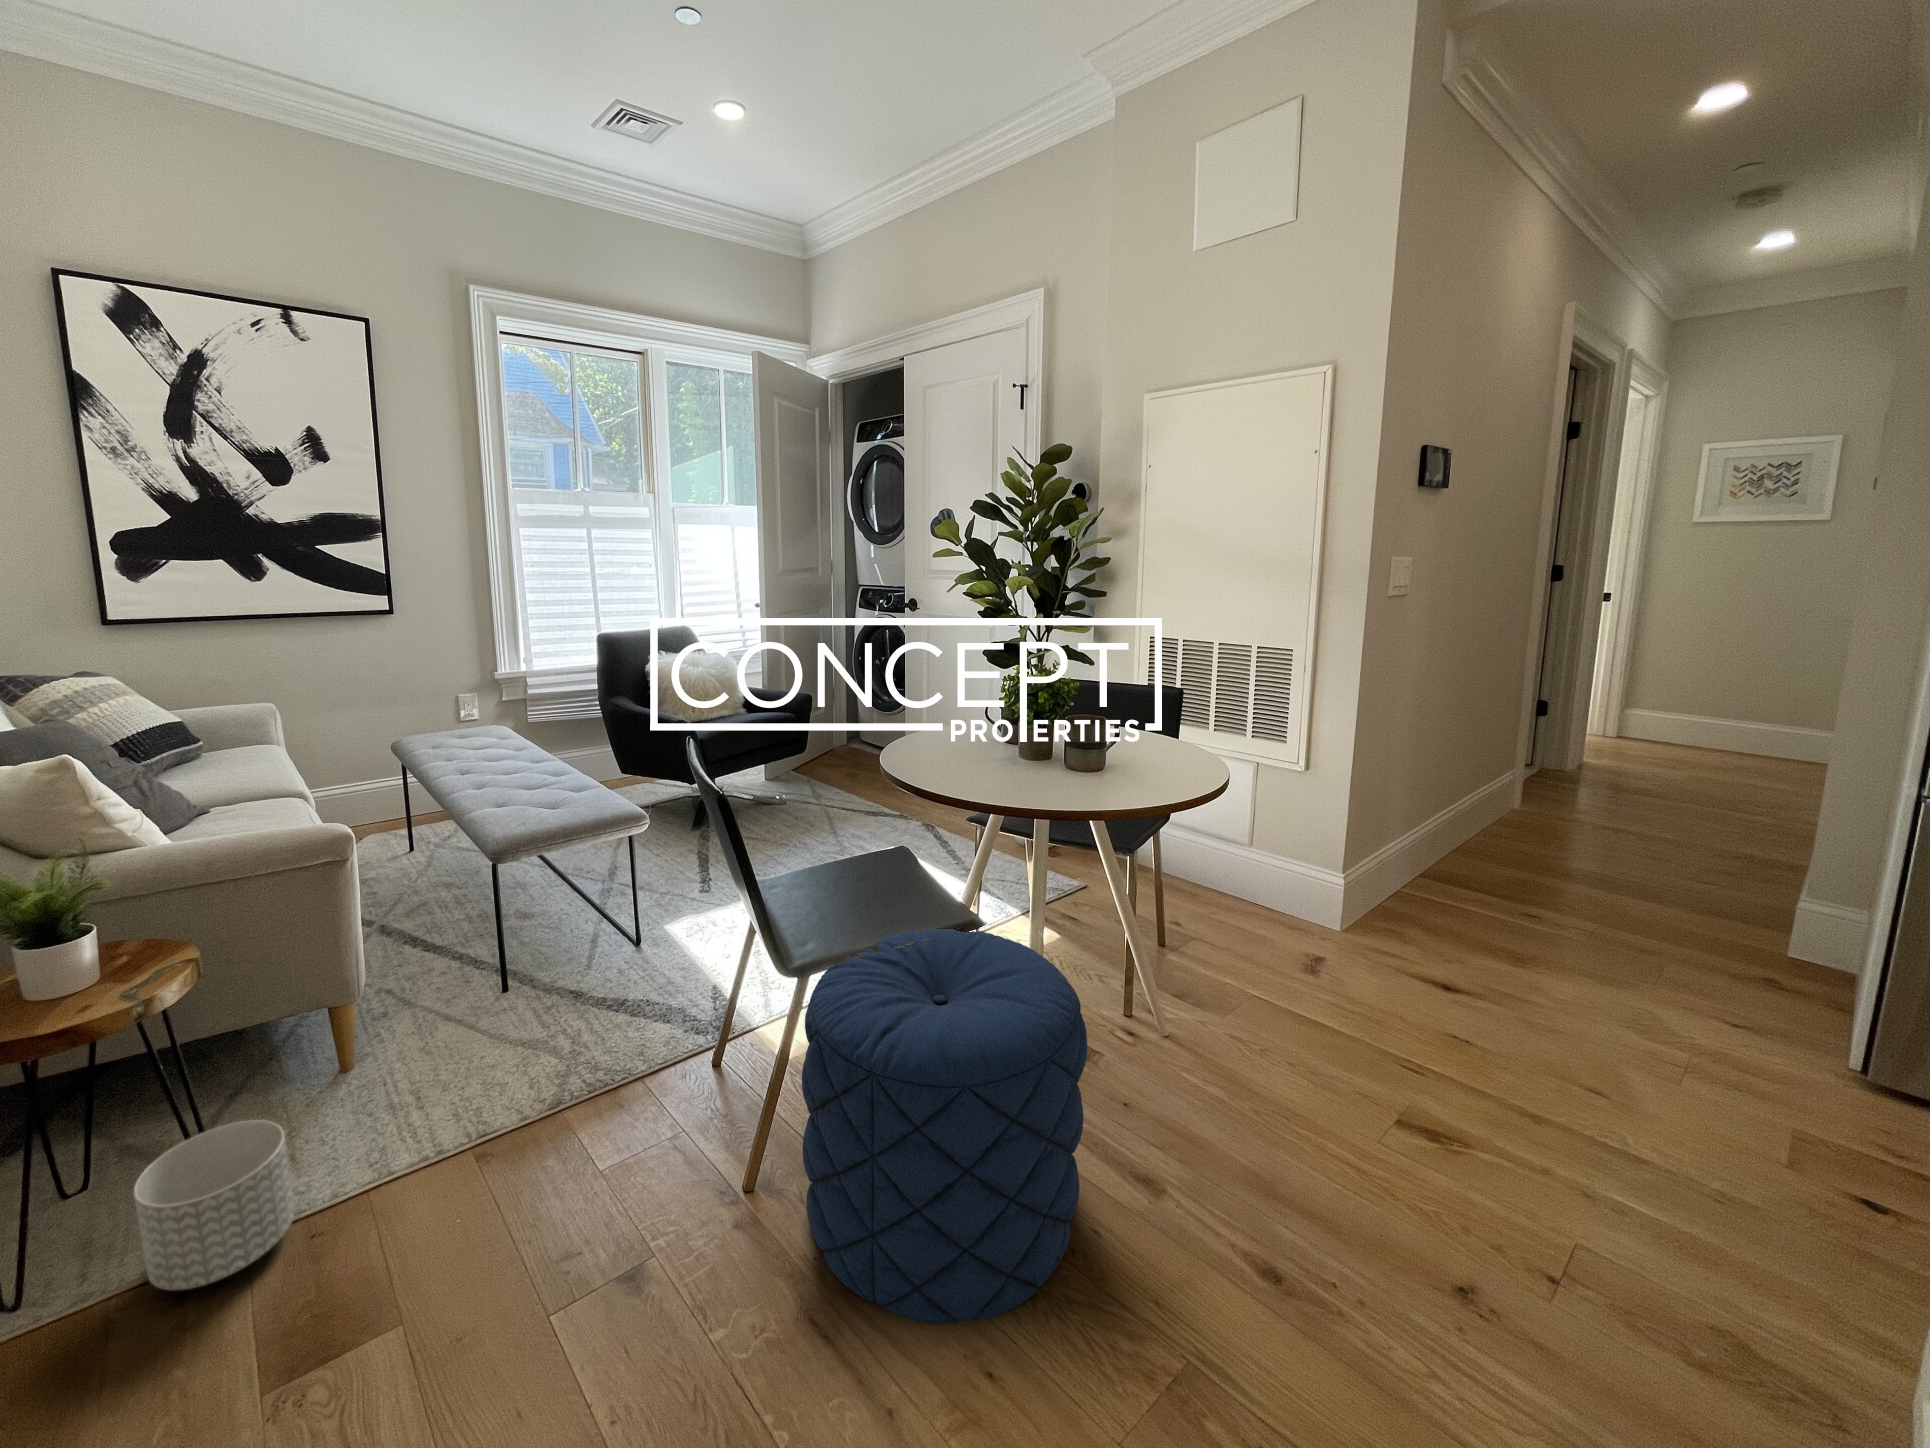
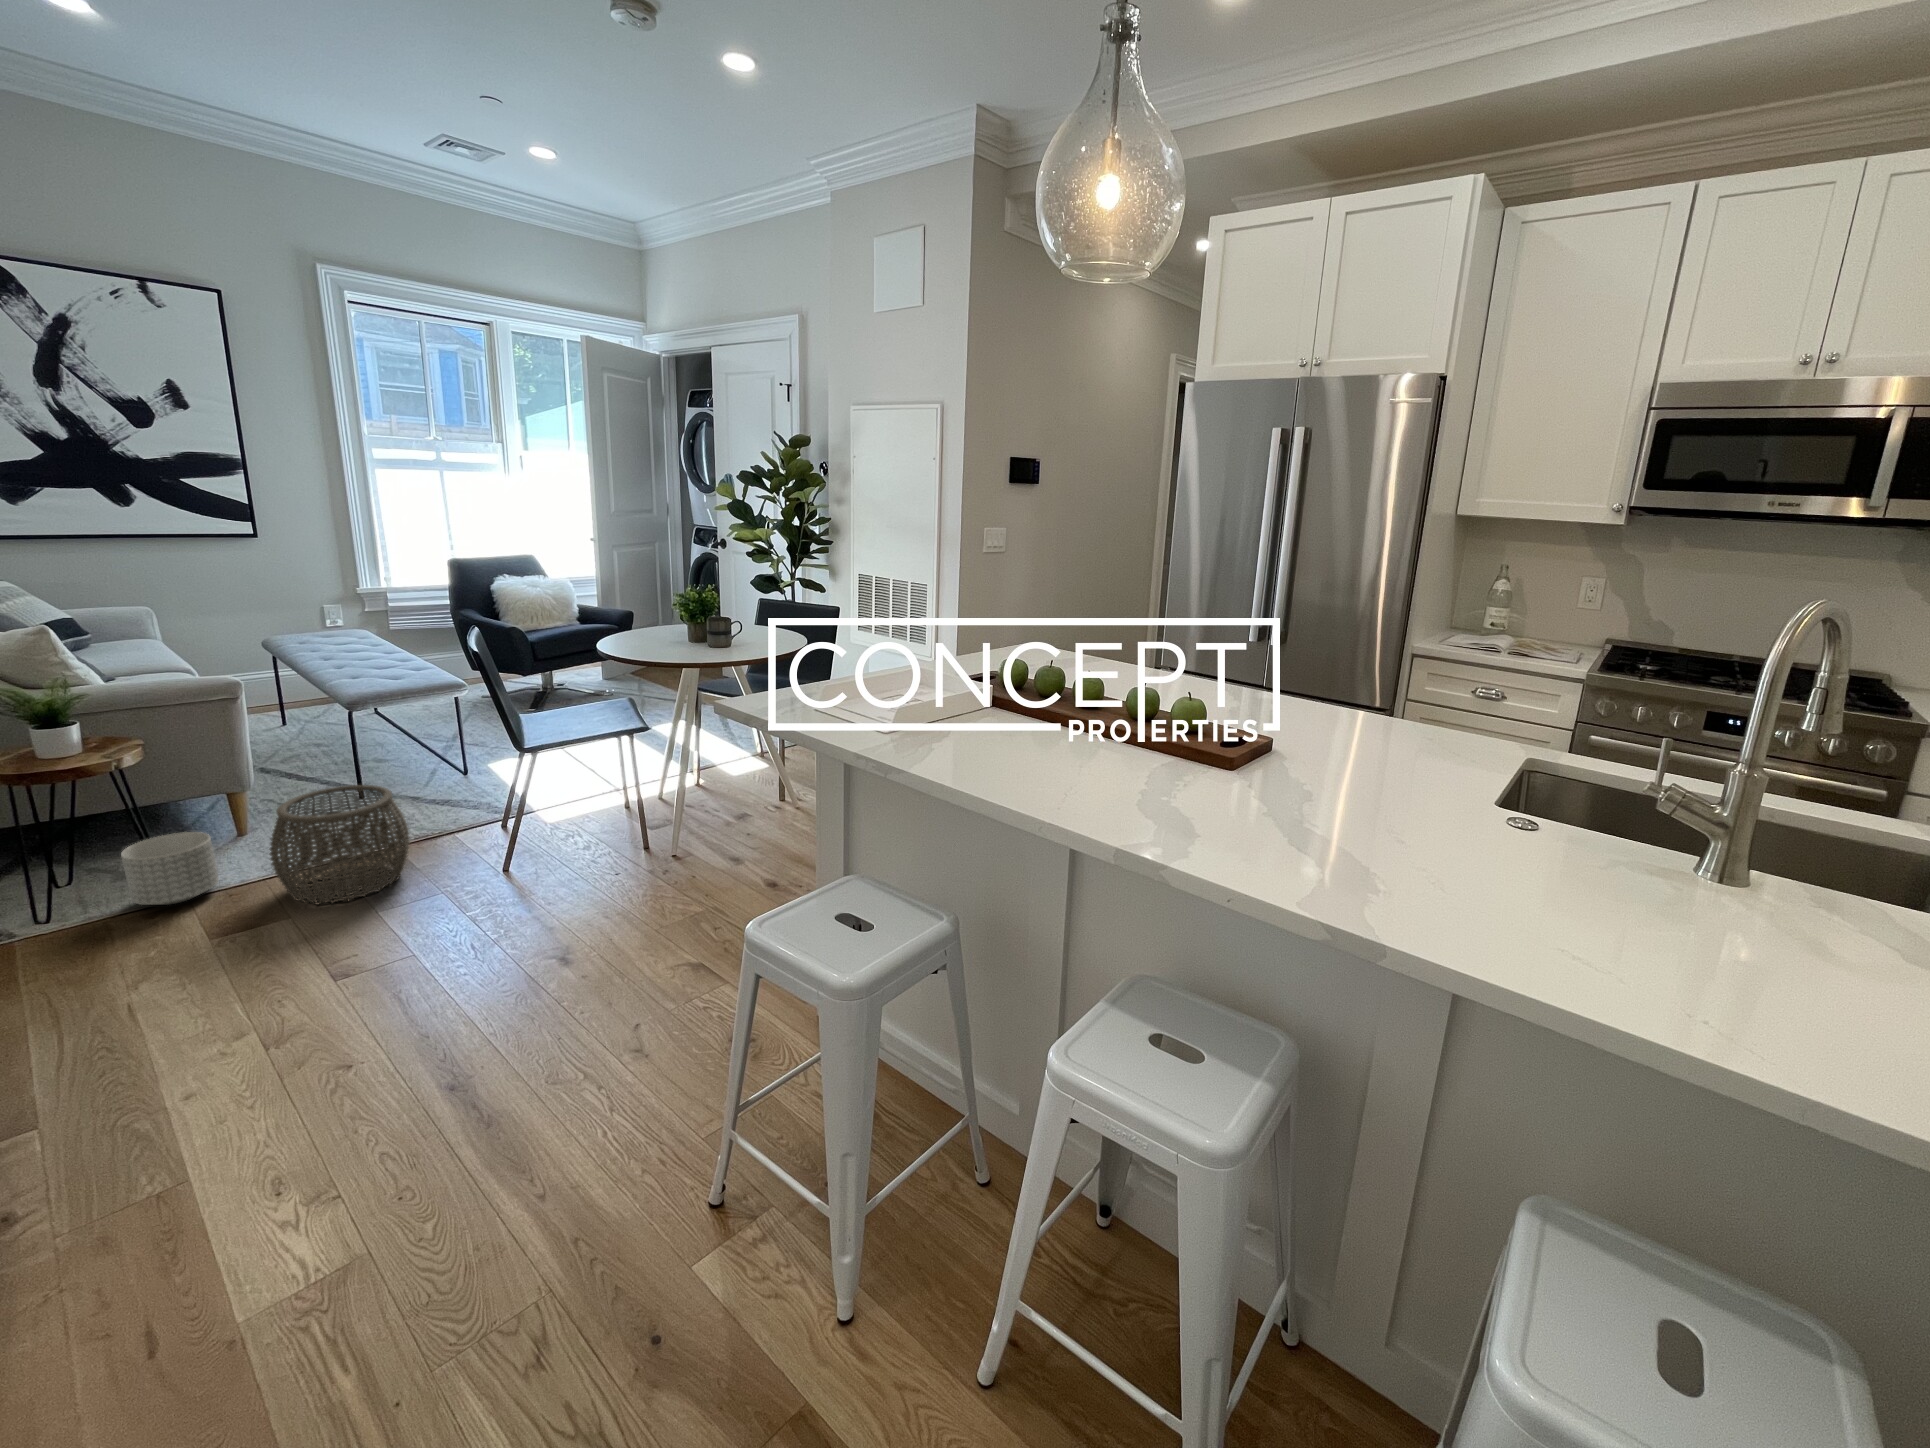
pouf: present [802,928,1087,1324] -> none [519,732,683,901]
woven basket: none [374,1029,602,1299] -> present [270,785,410,904]

